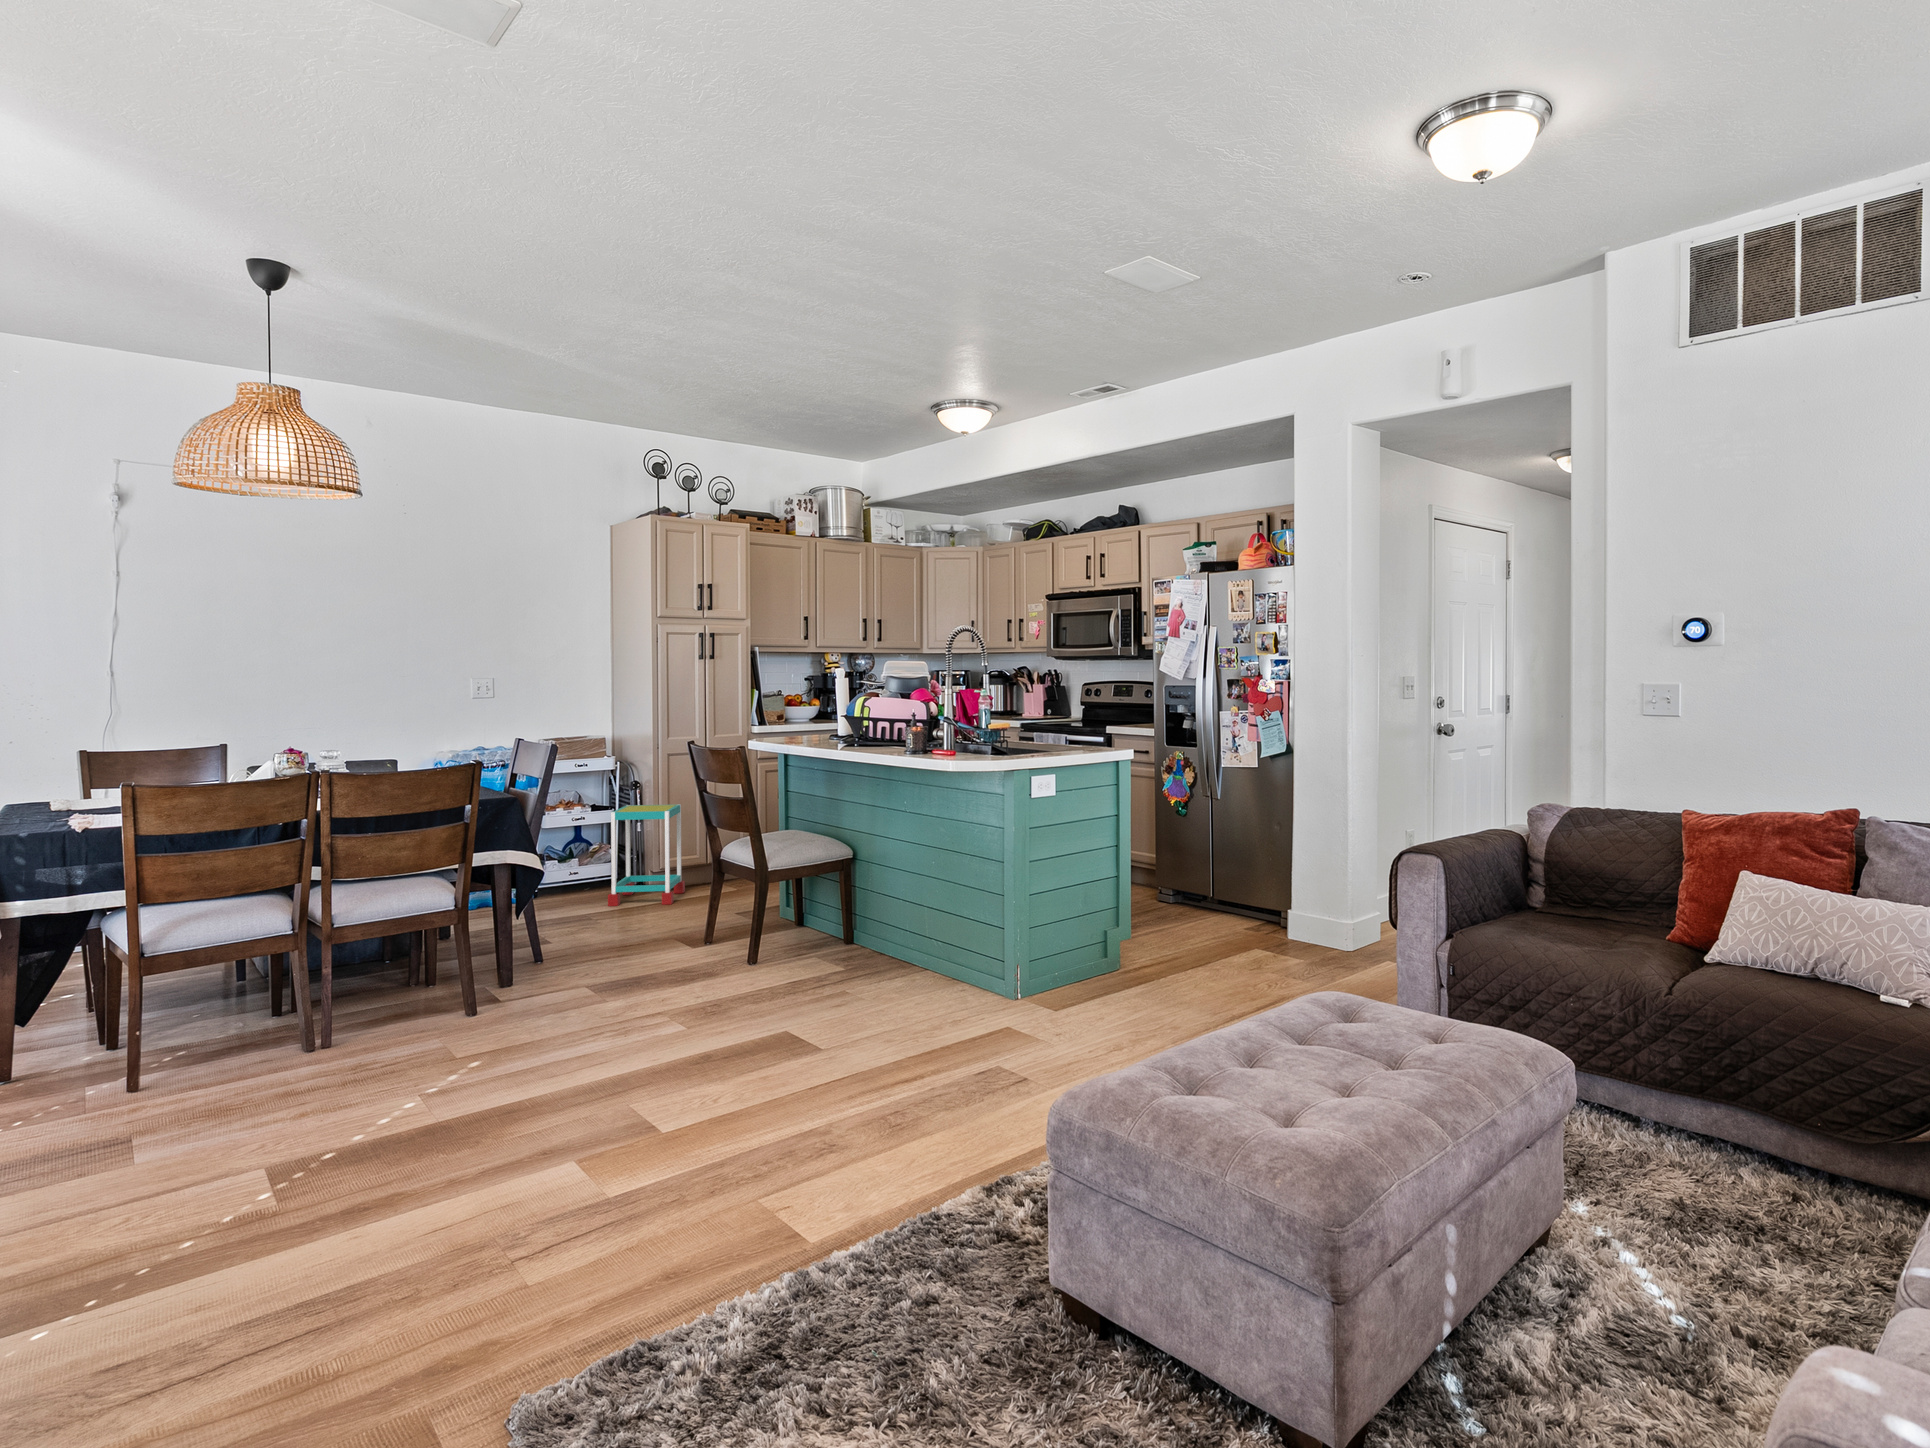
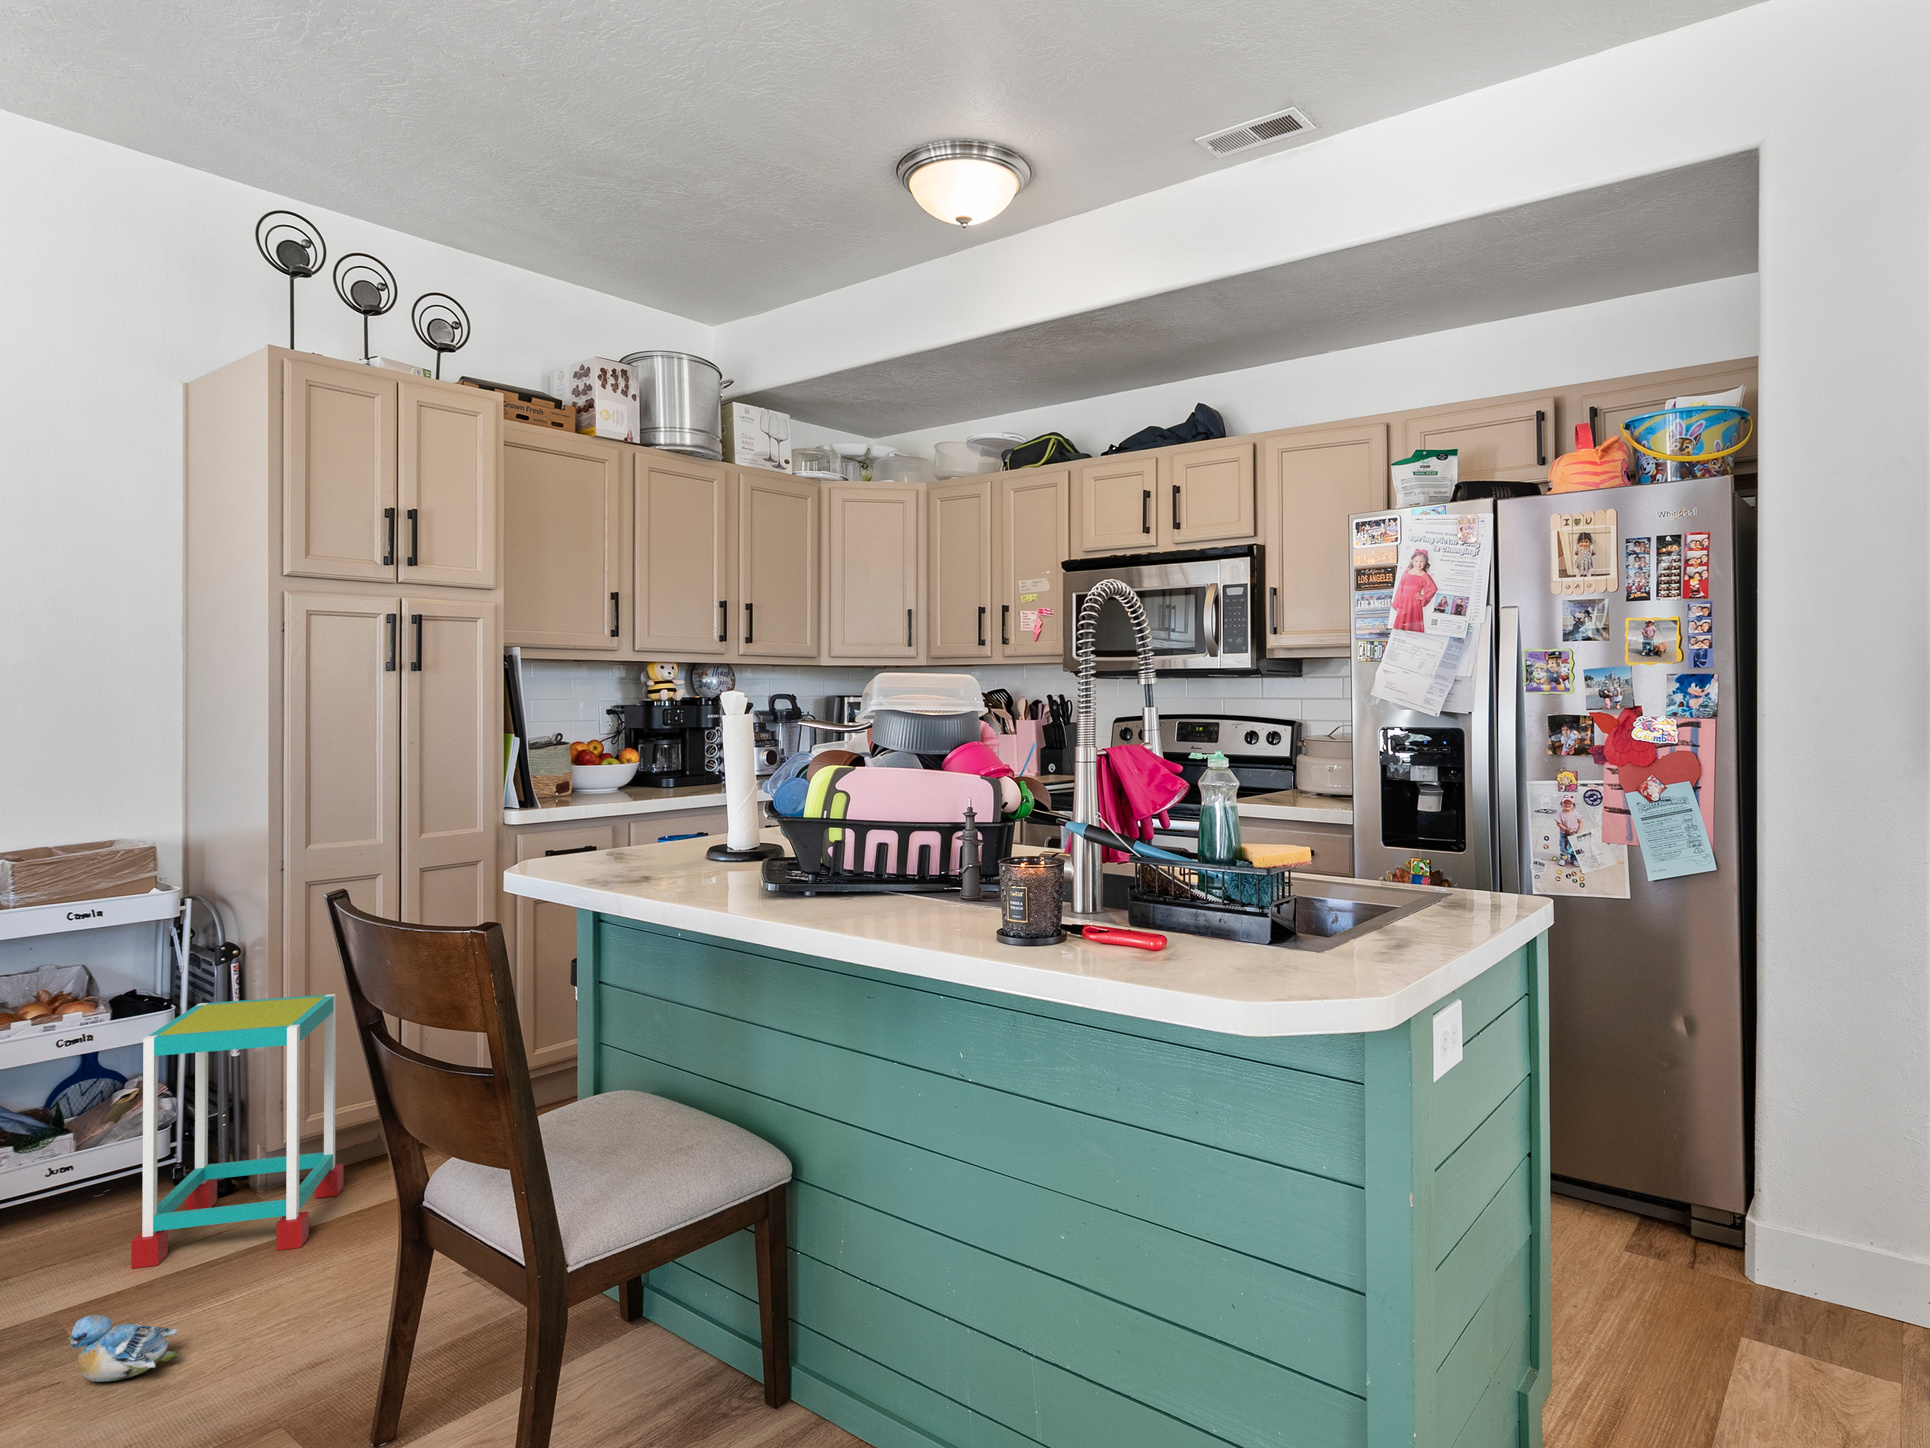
plush toy: none [598,902,635,926] -> present [67,1315,180,1382]

